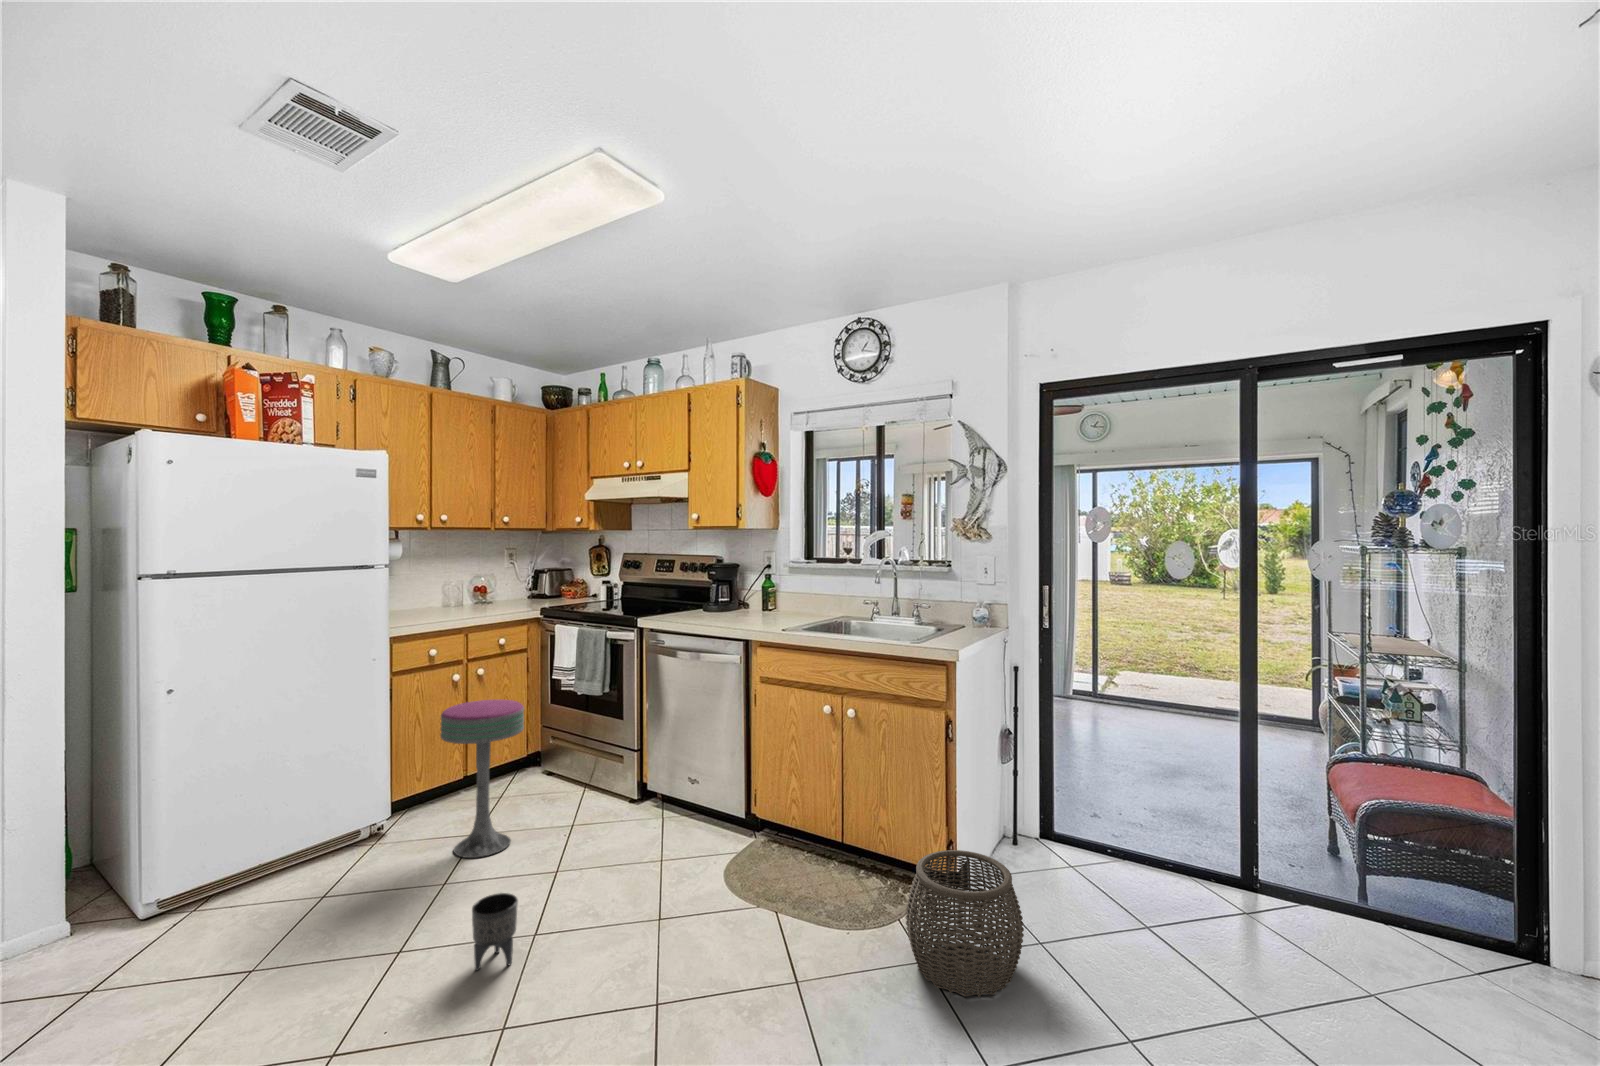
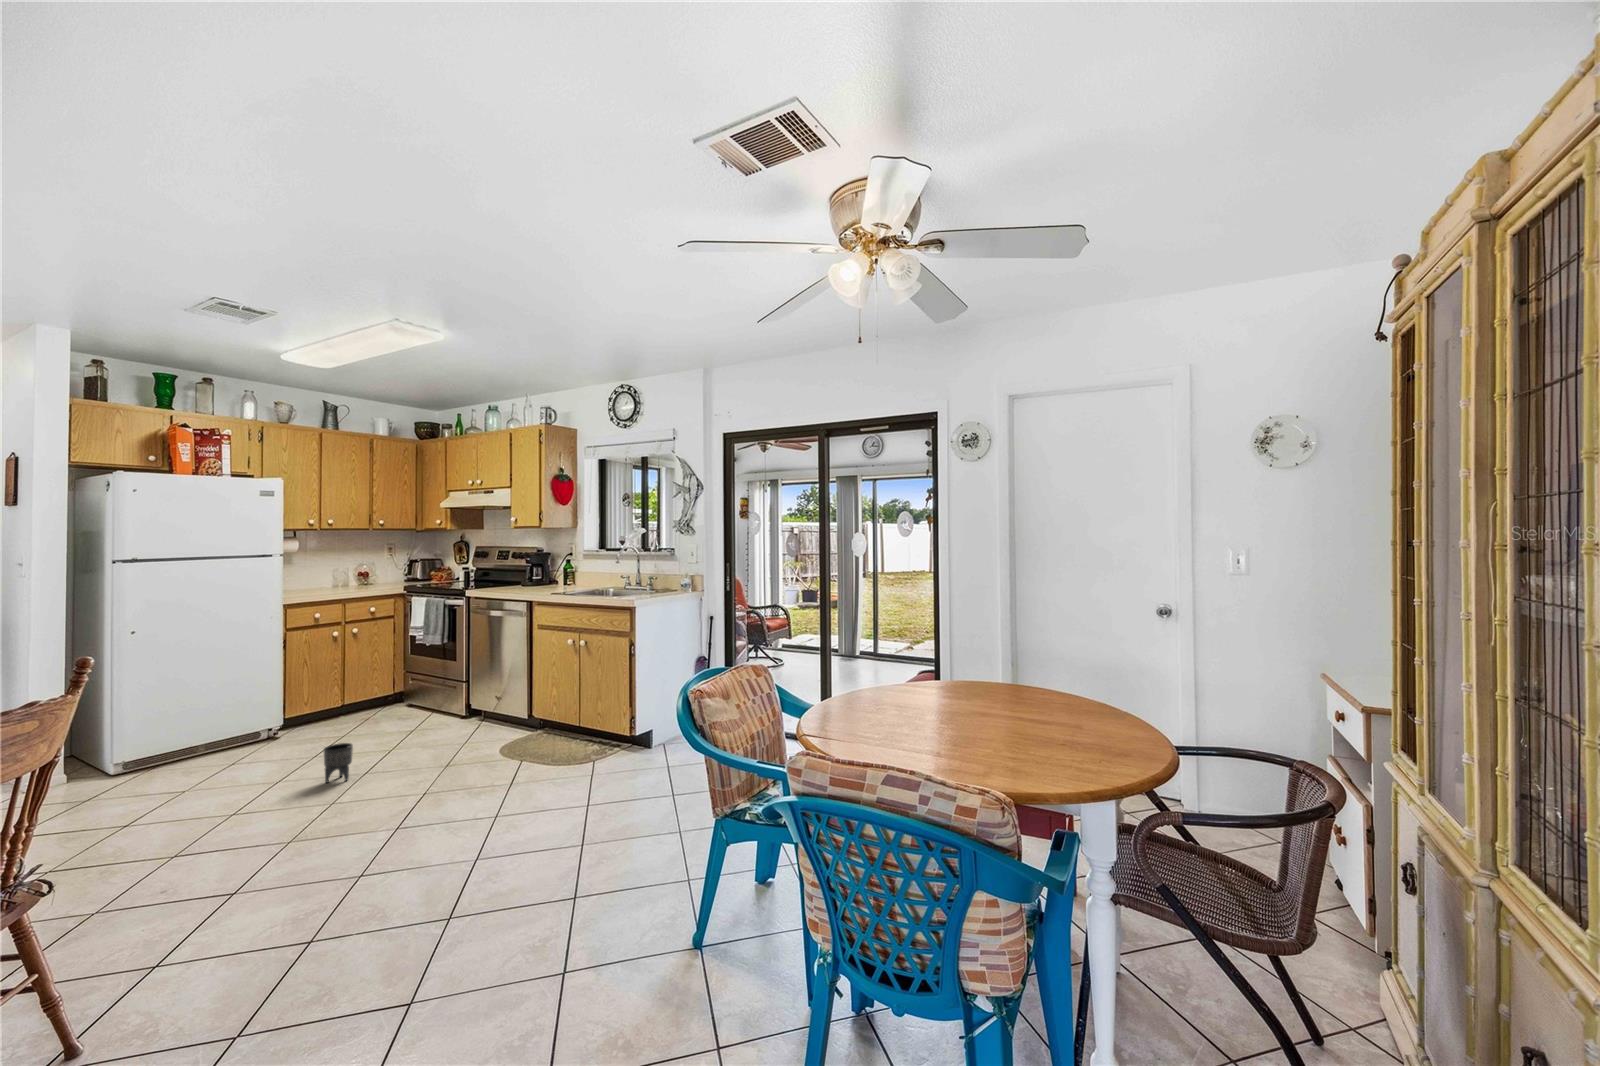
bar stool: present [440,699,524,858] -> none [319,644,379,743]
woven basket: present [905,850,1024,997] -> none [578,714,644,784]

